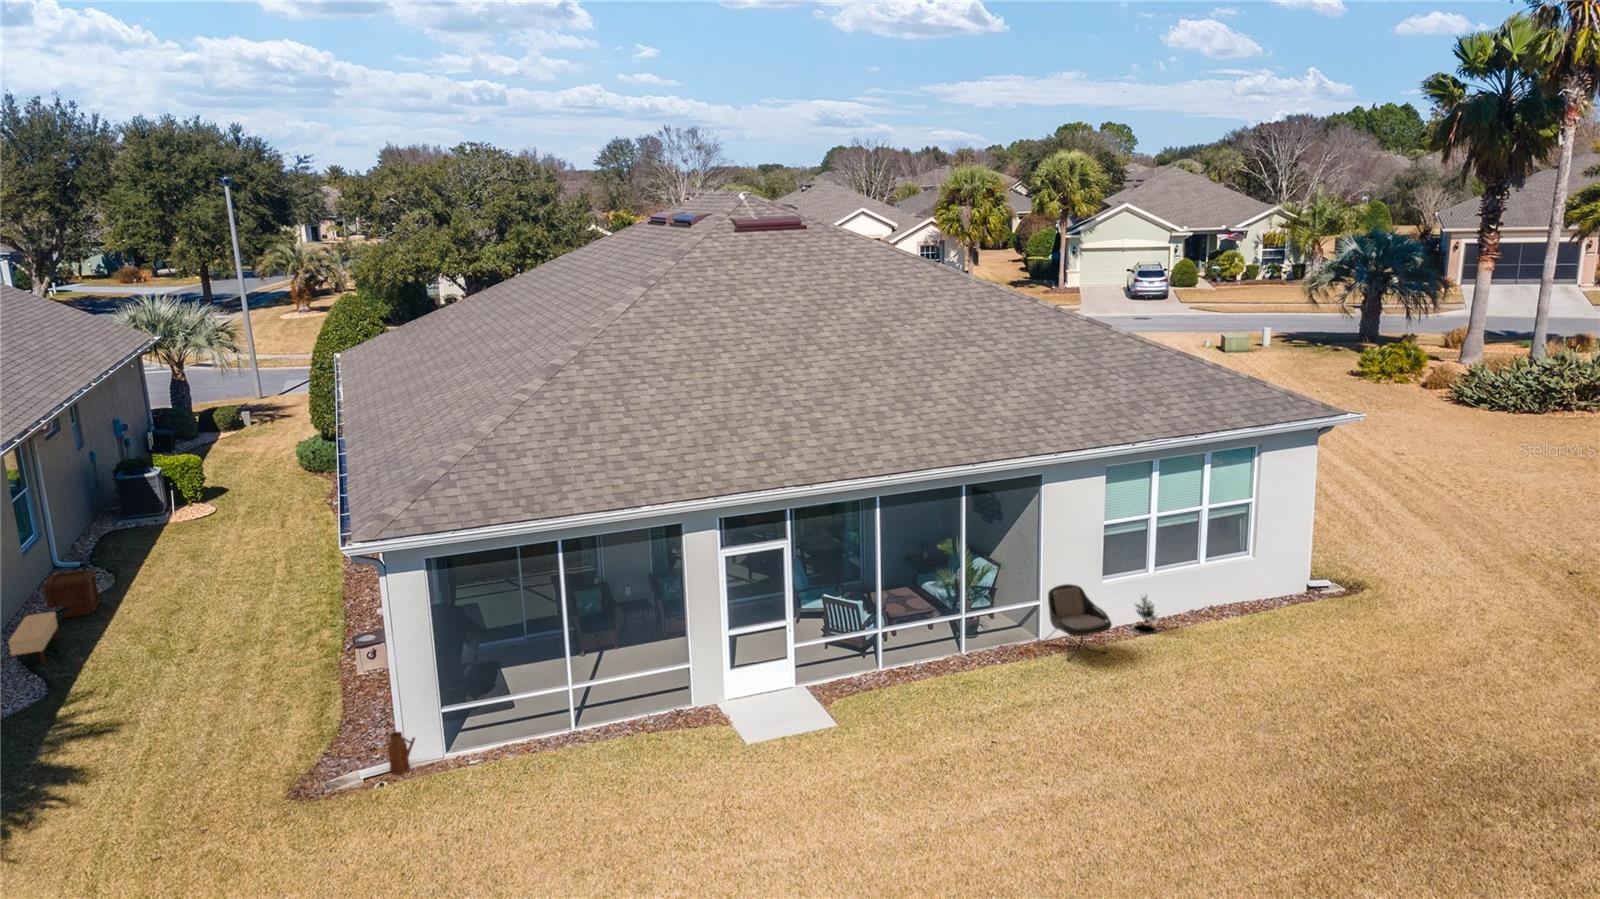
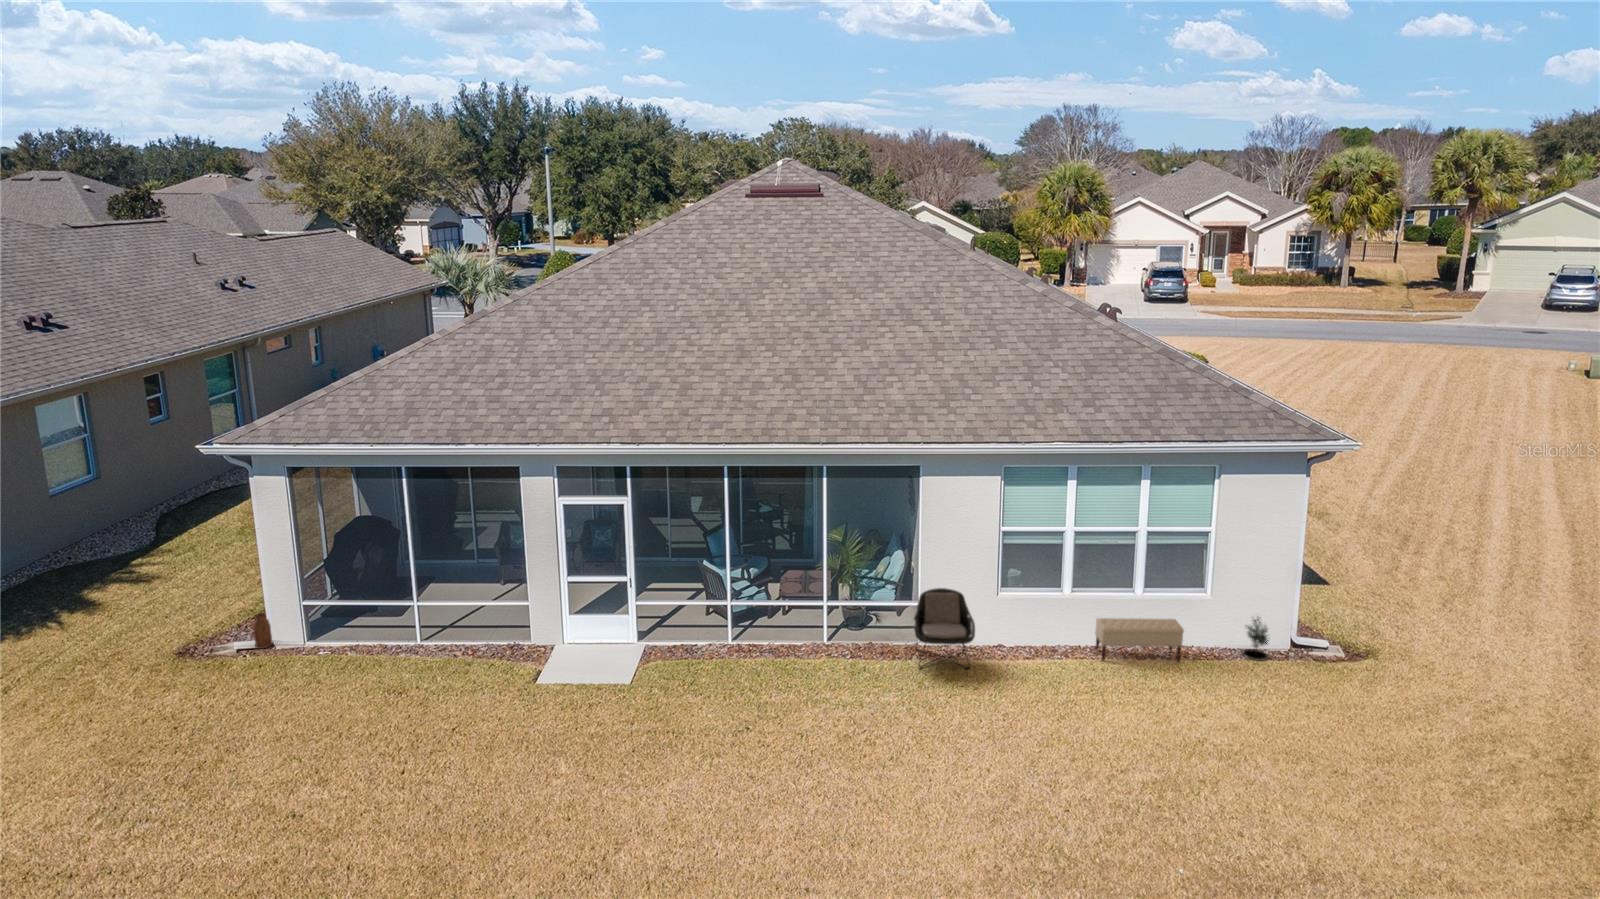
wooden crate: present [44,569,100,618] -> none [180,458,228,495]
potted tree: present [1133,595,1157,634] -> present [1242,616,1269,661]
bench: present [8,612,59,664] -> present [1095,618,1184,661]

